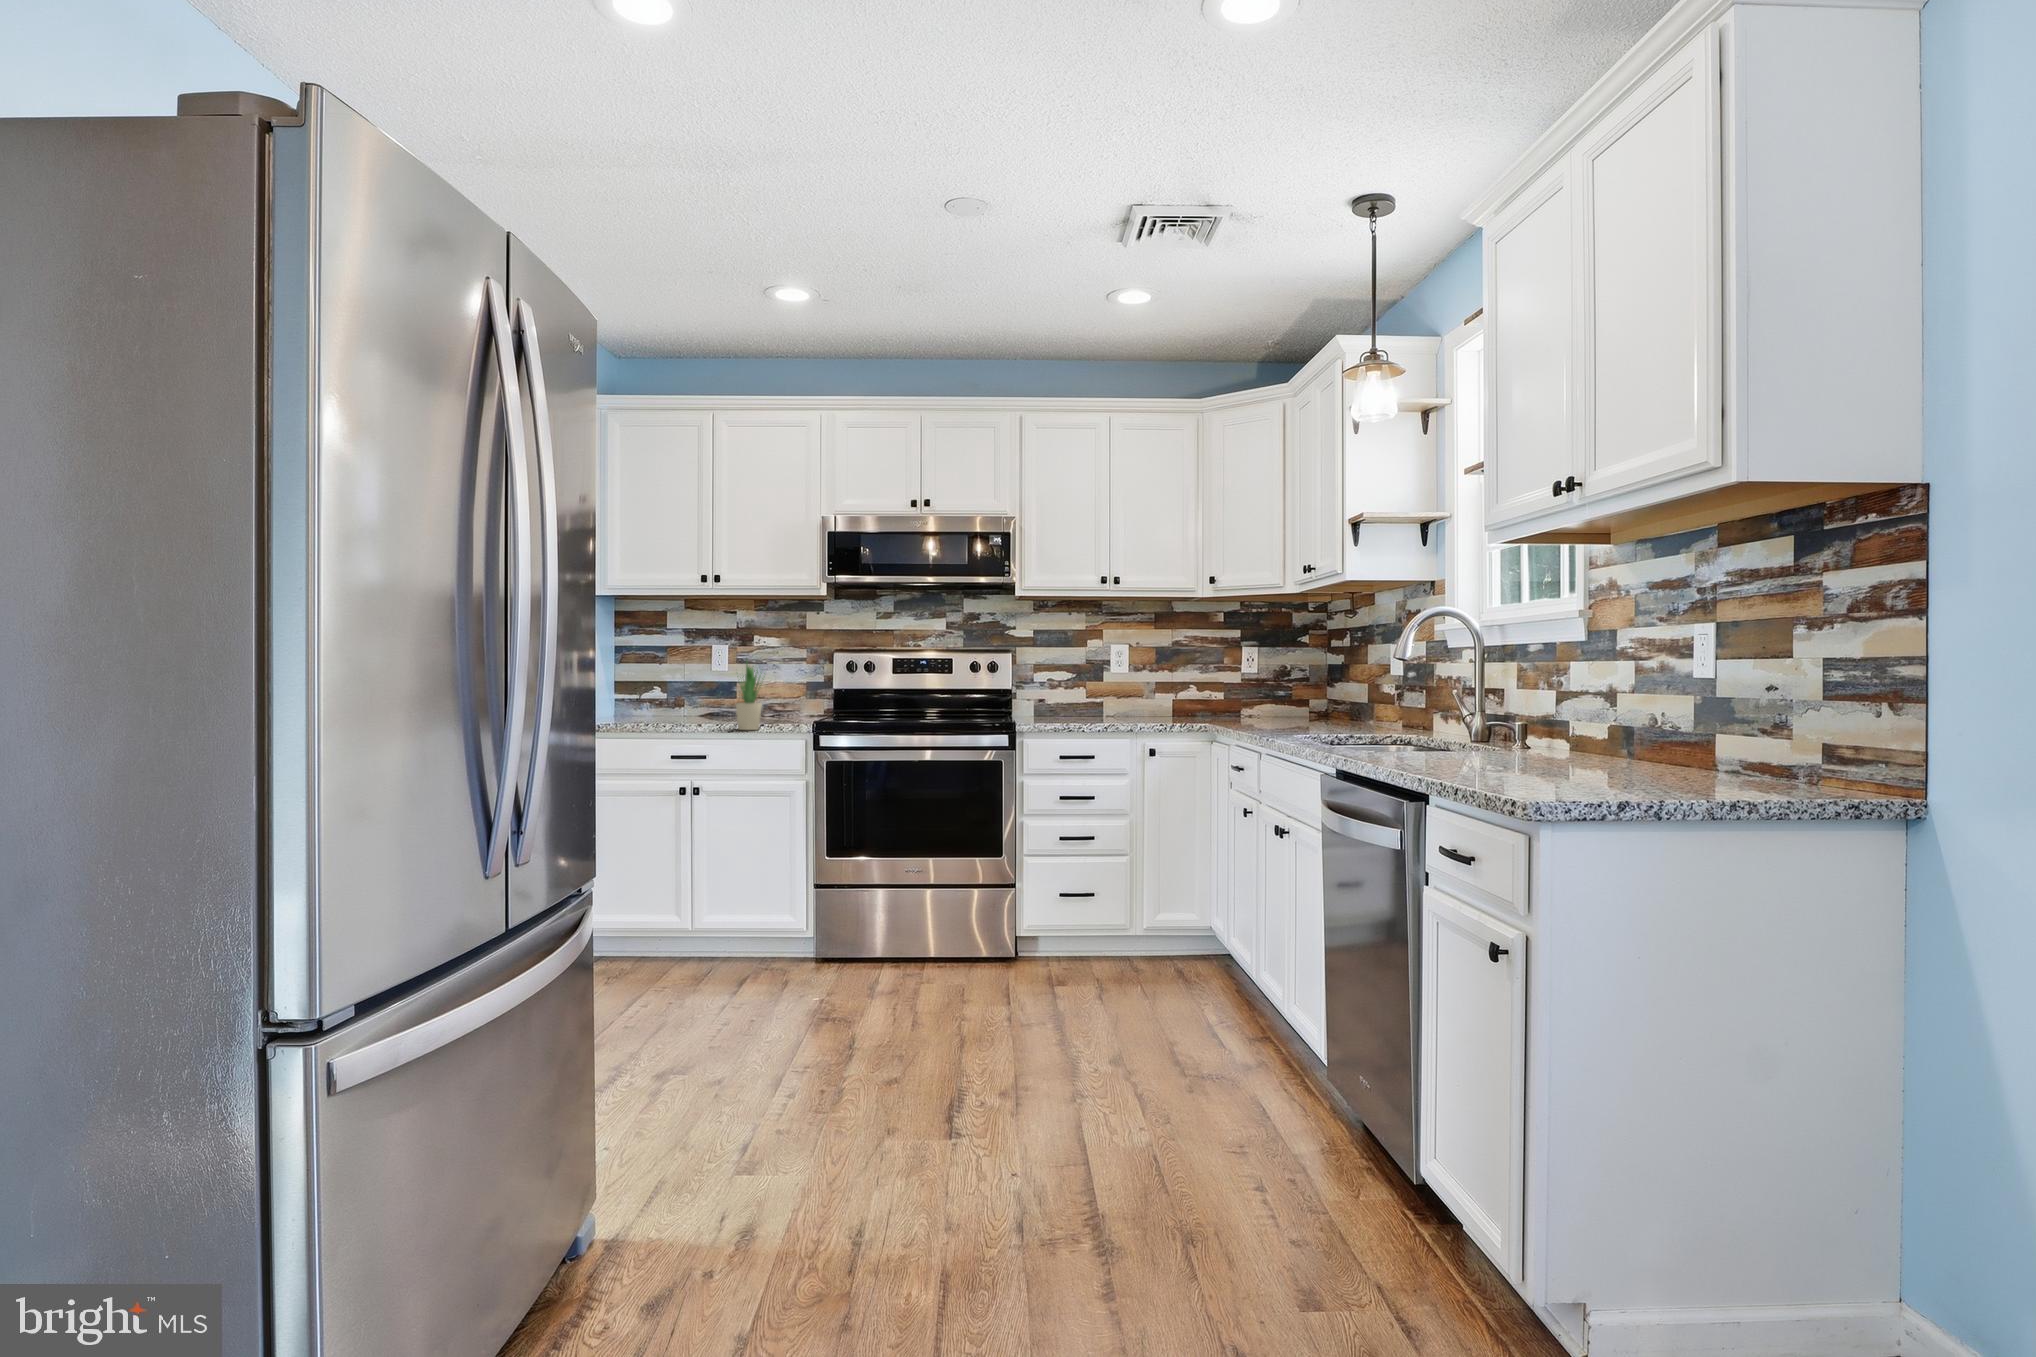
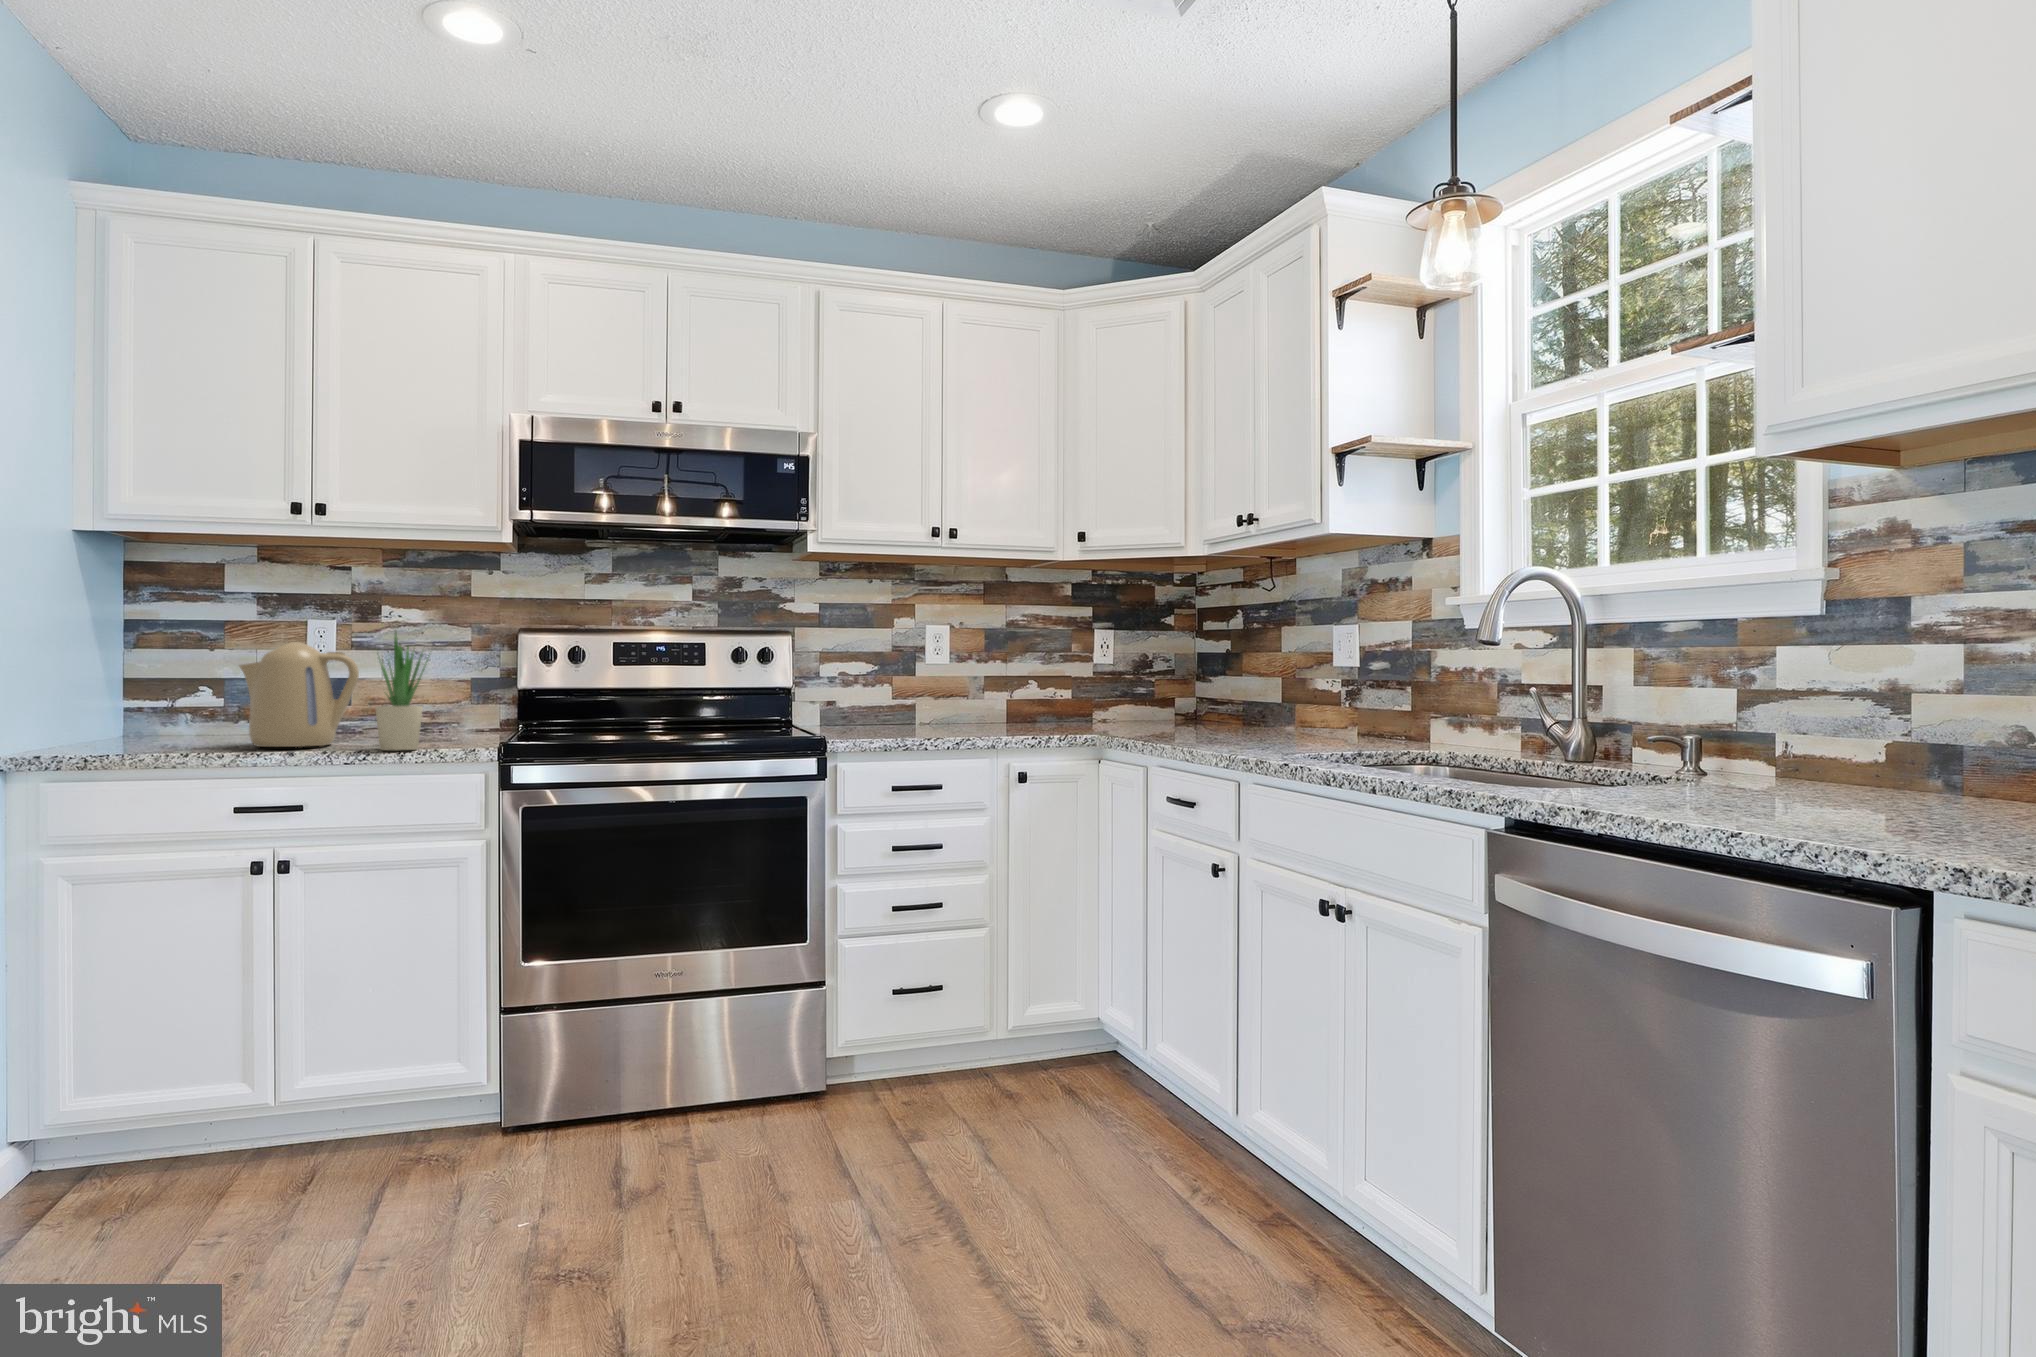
kettle: none [665,663,730,726] -> present [239,642,359,747]

